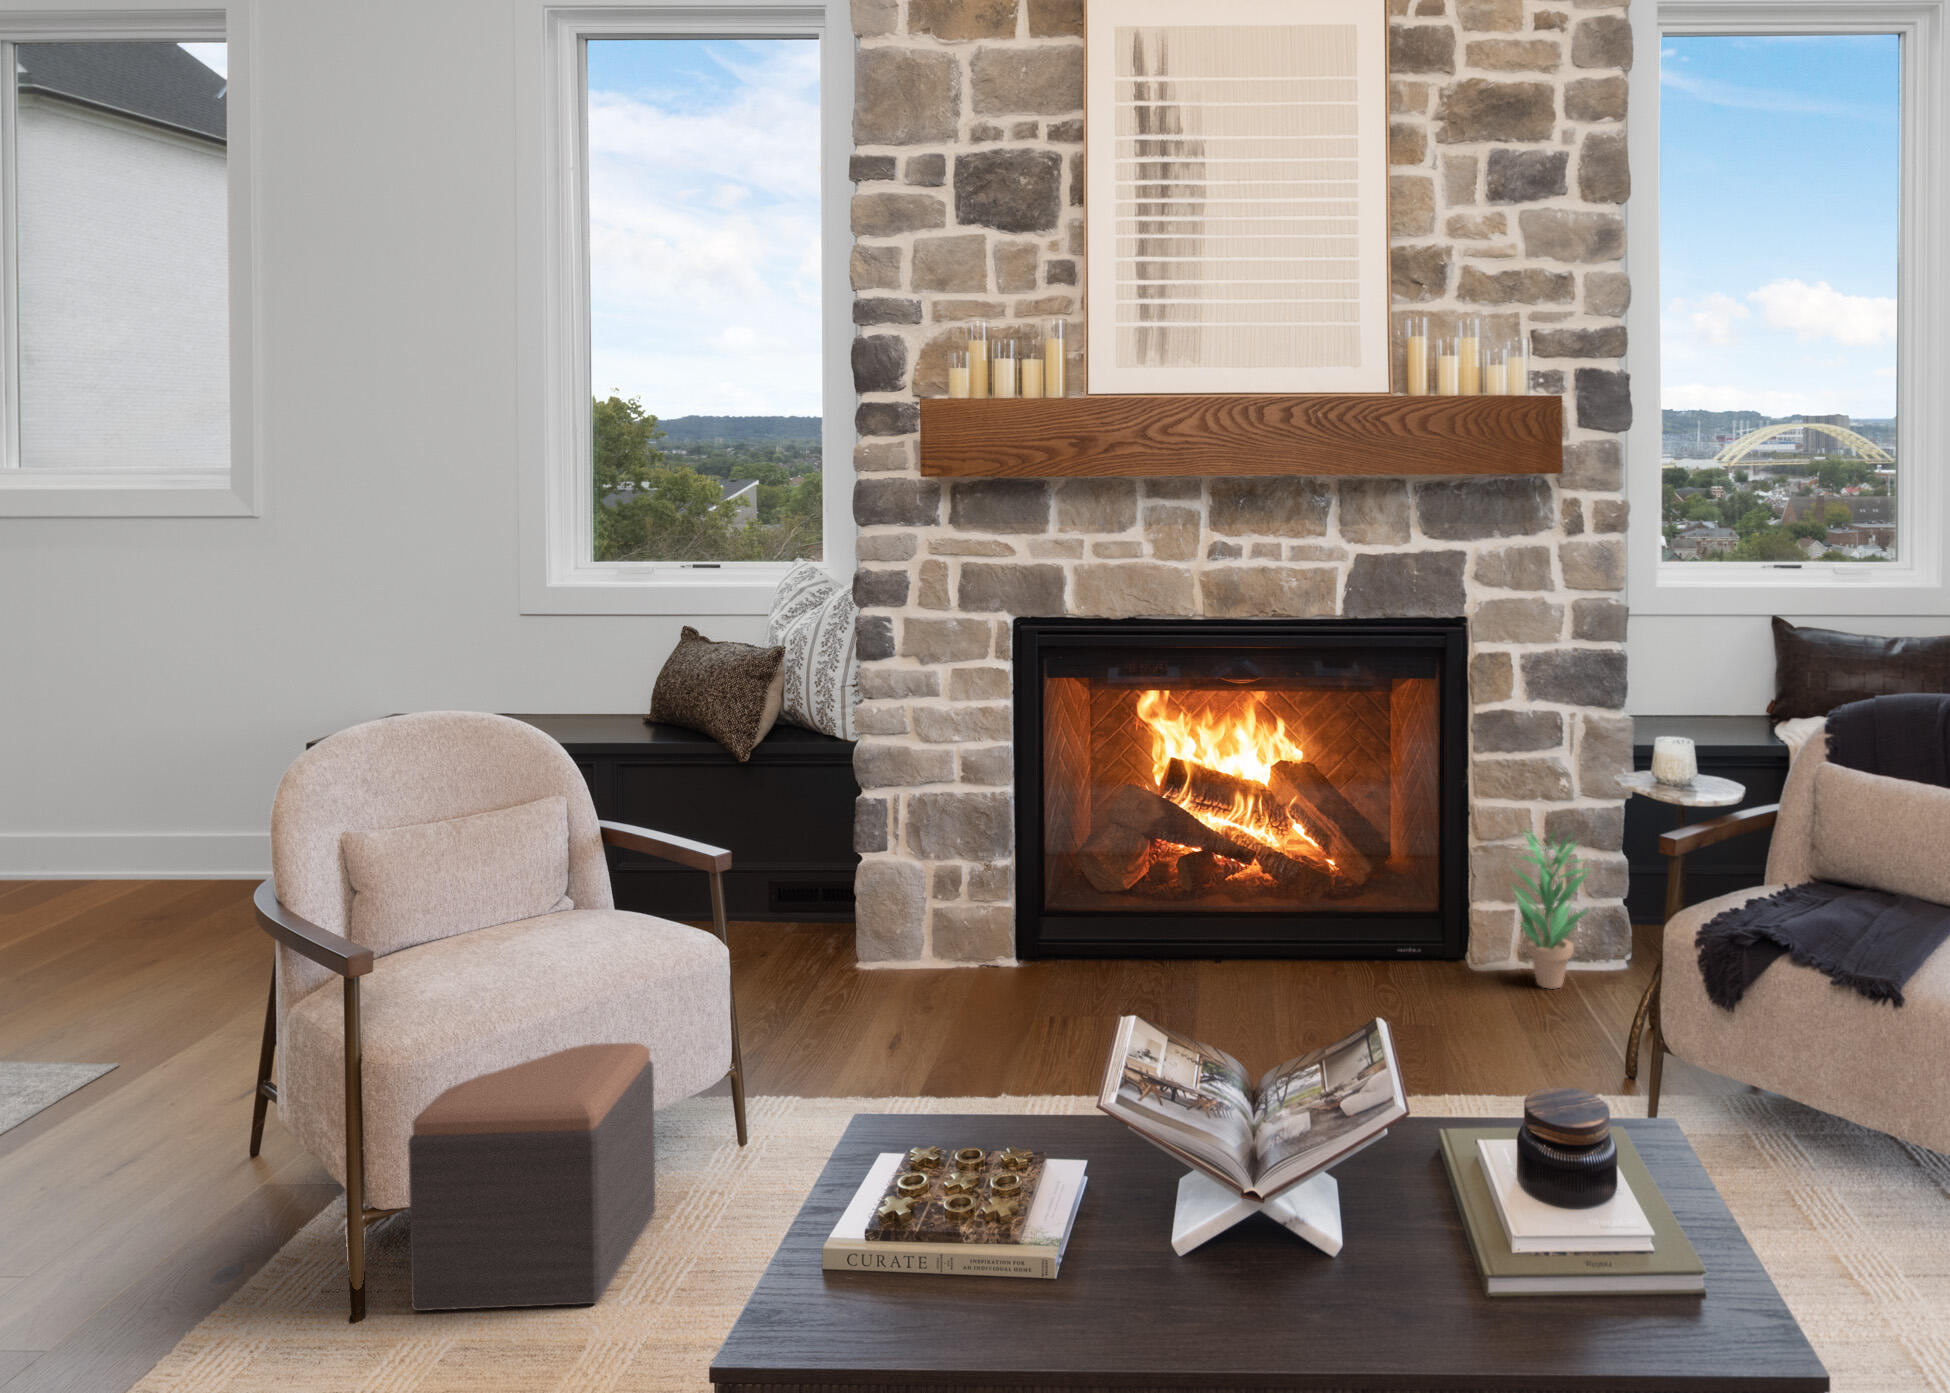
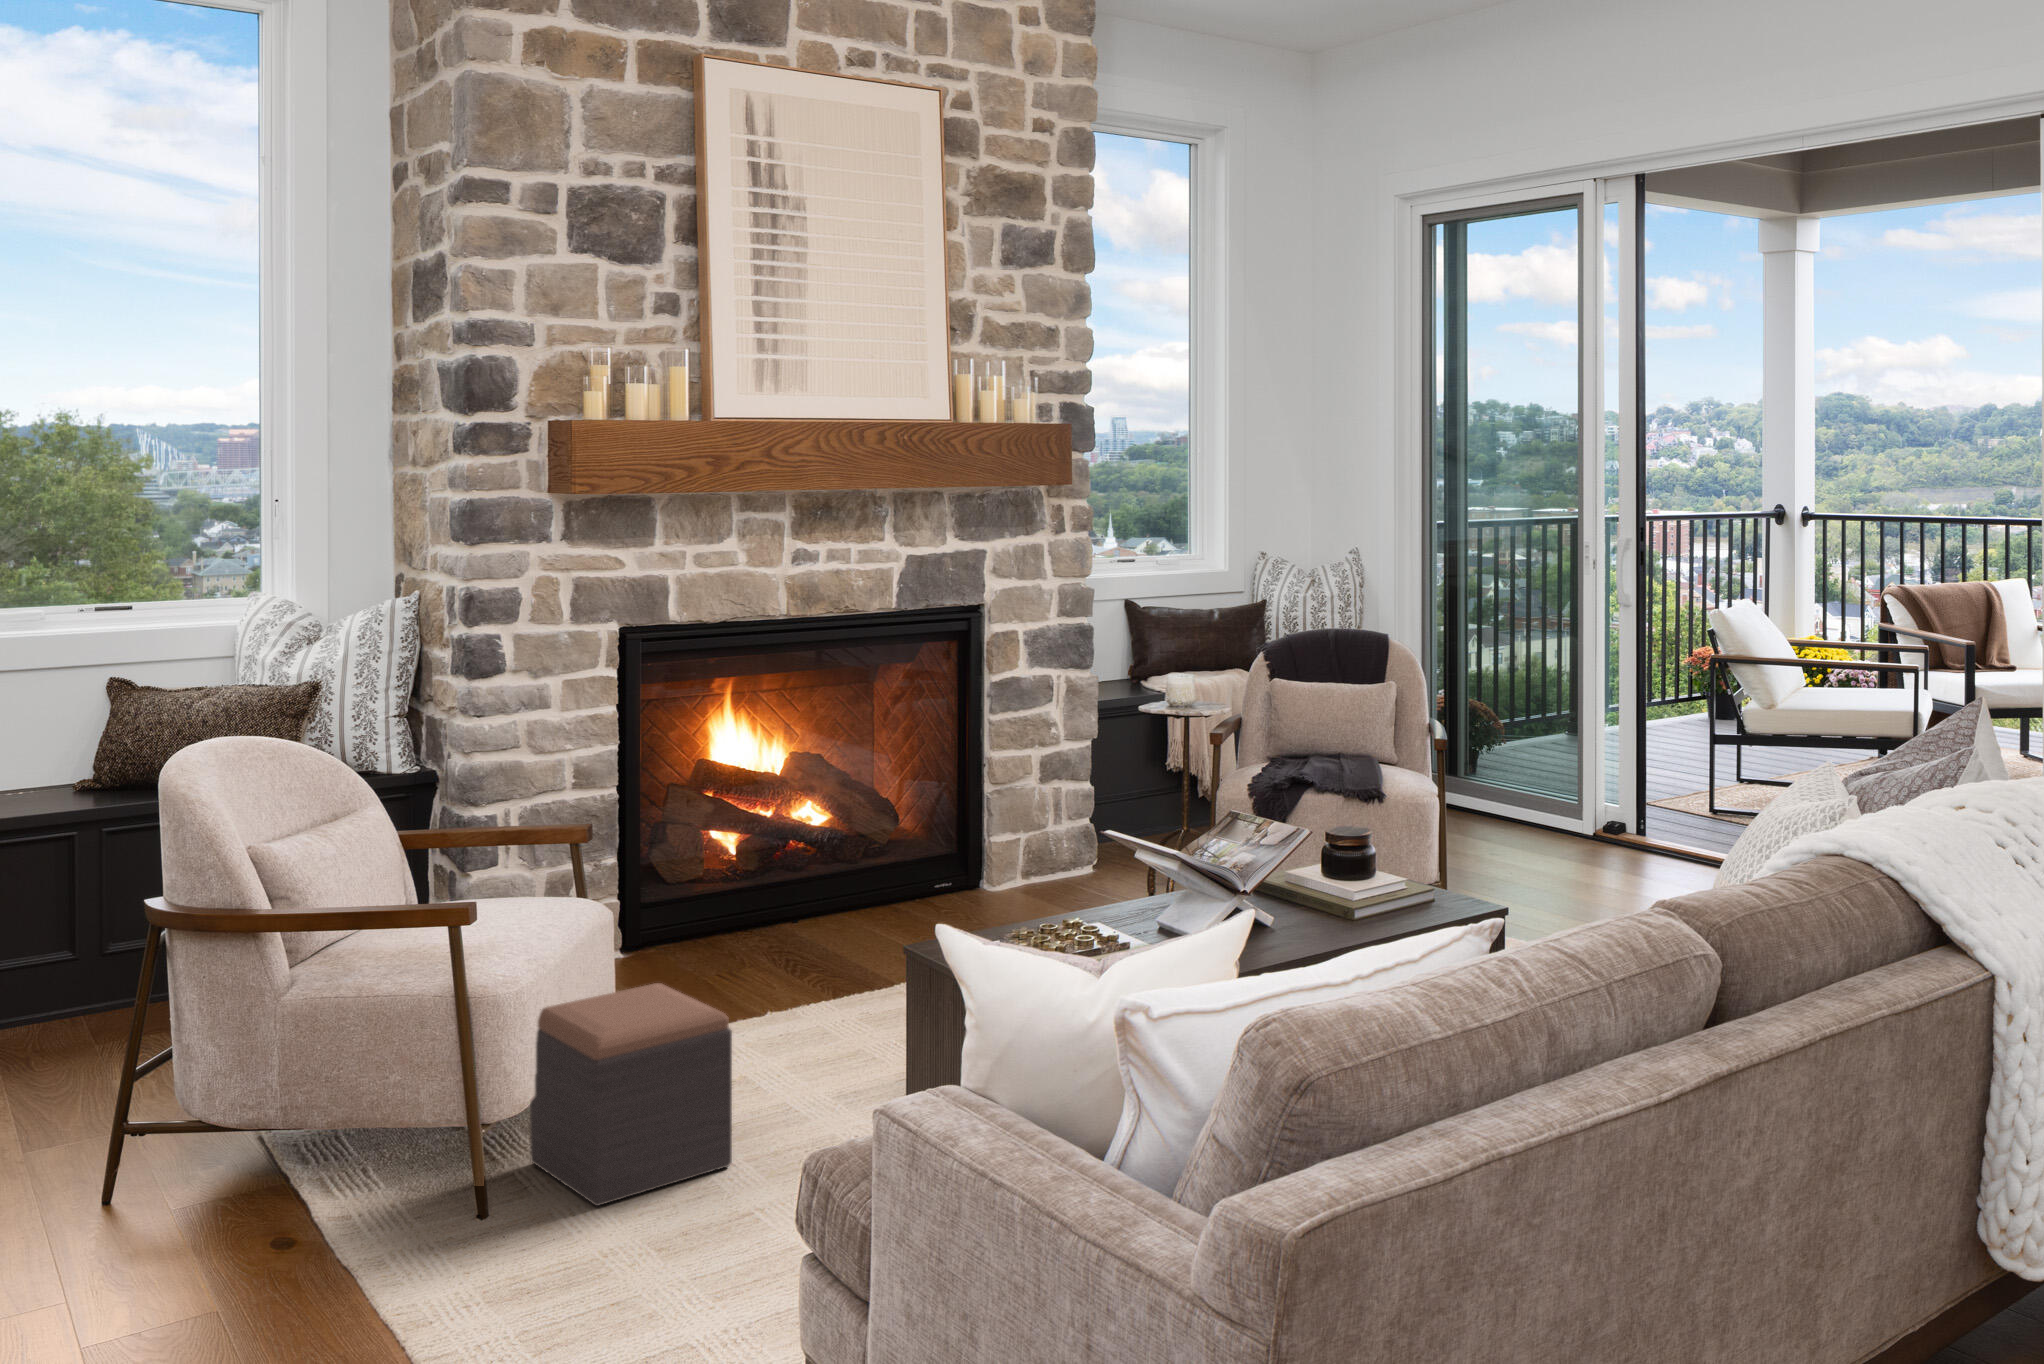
potted plant: present [1513,831,1589,989] -> none [1028,762,1102,890]

